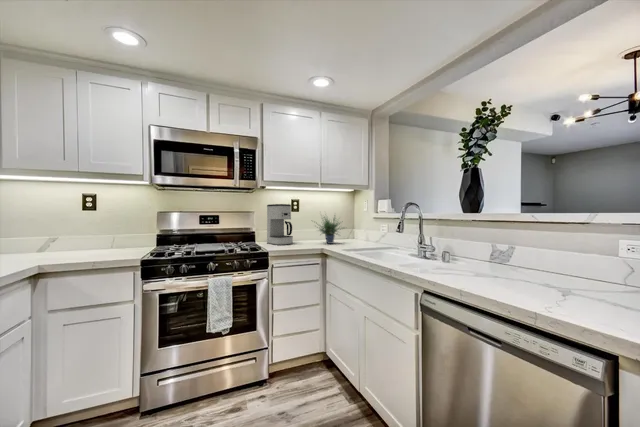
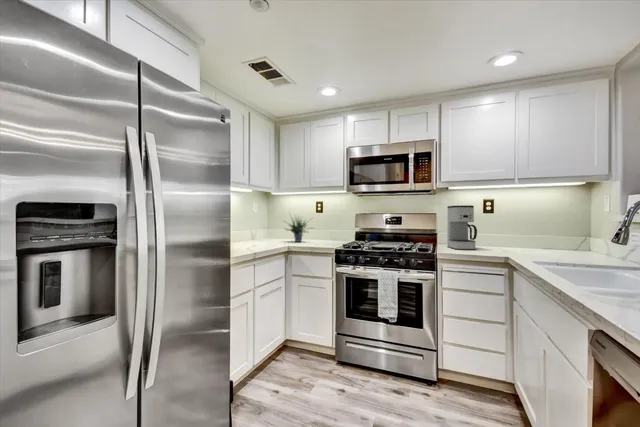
potted plant: present [320,217,344,244] -> present [286,218,306,242]

